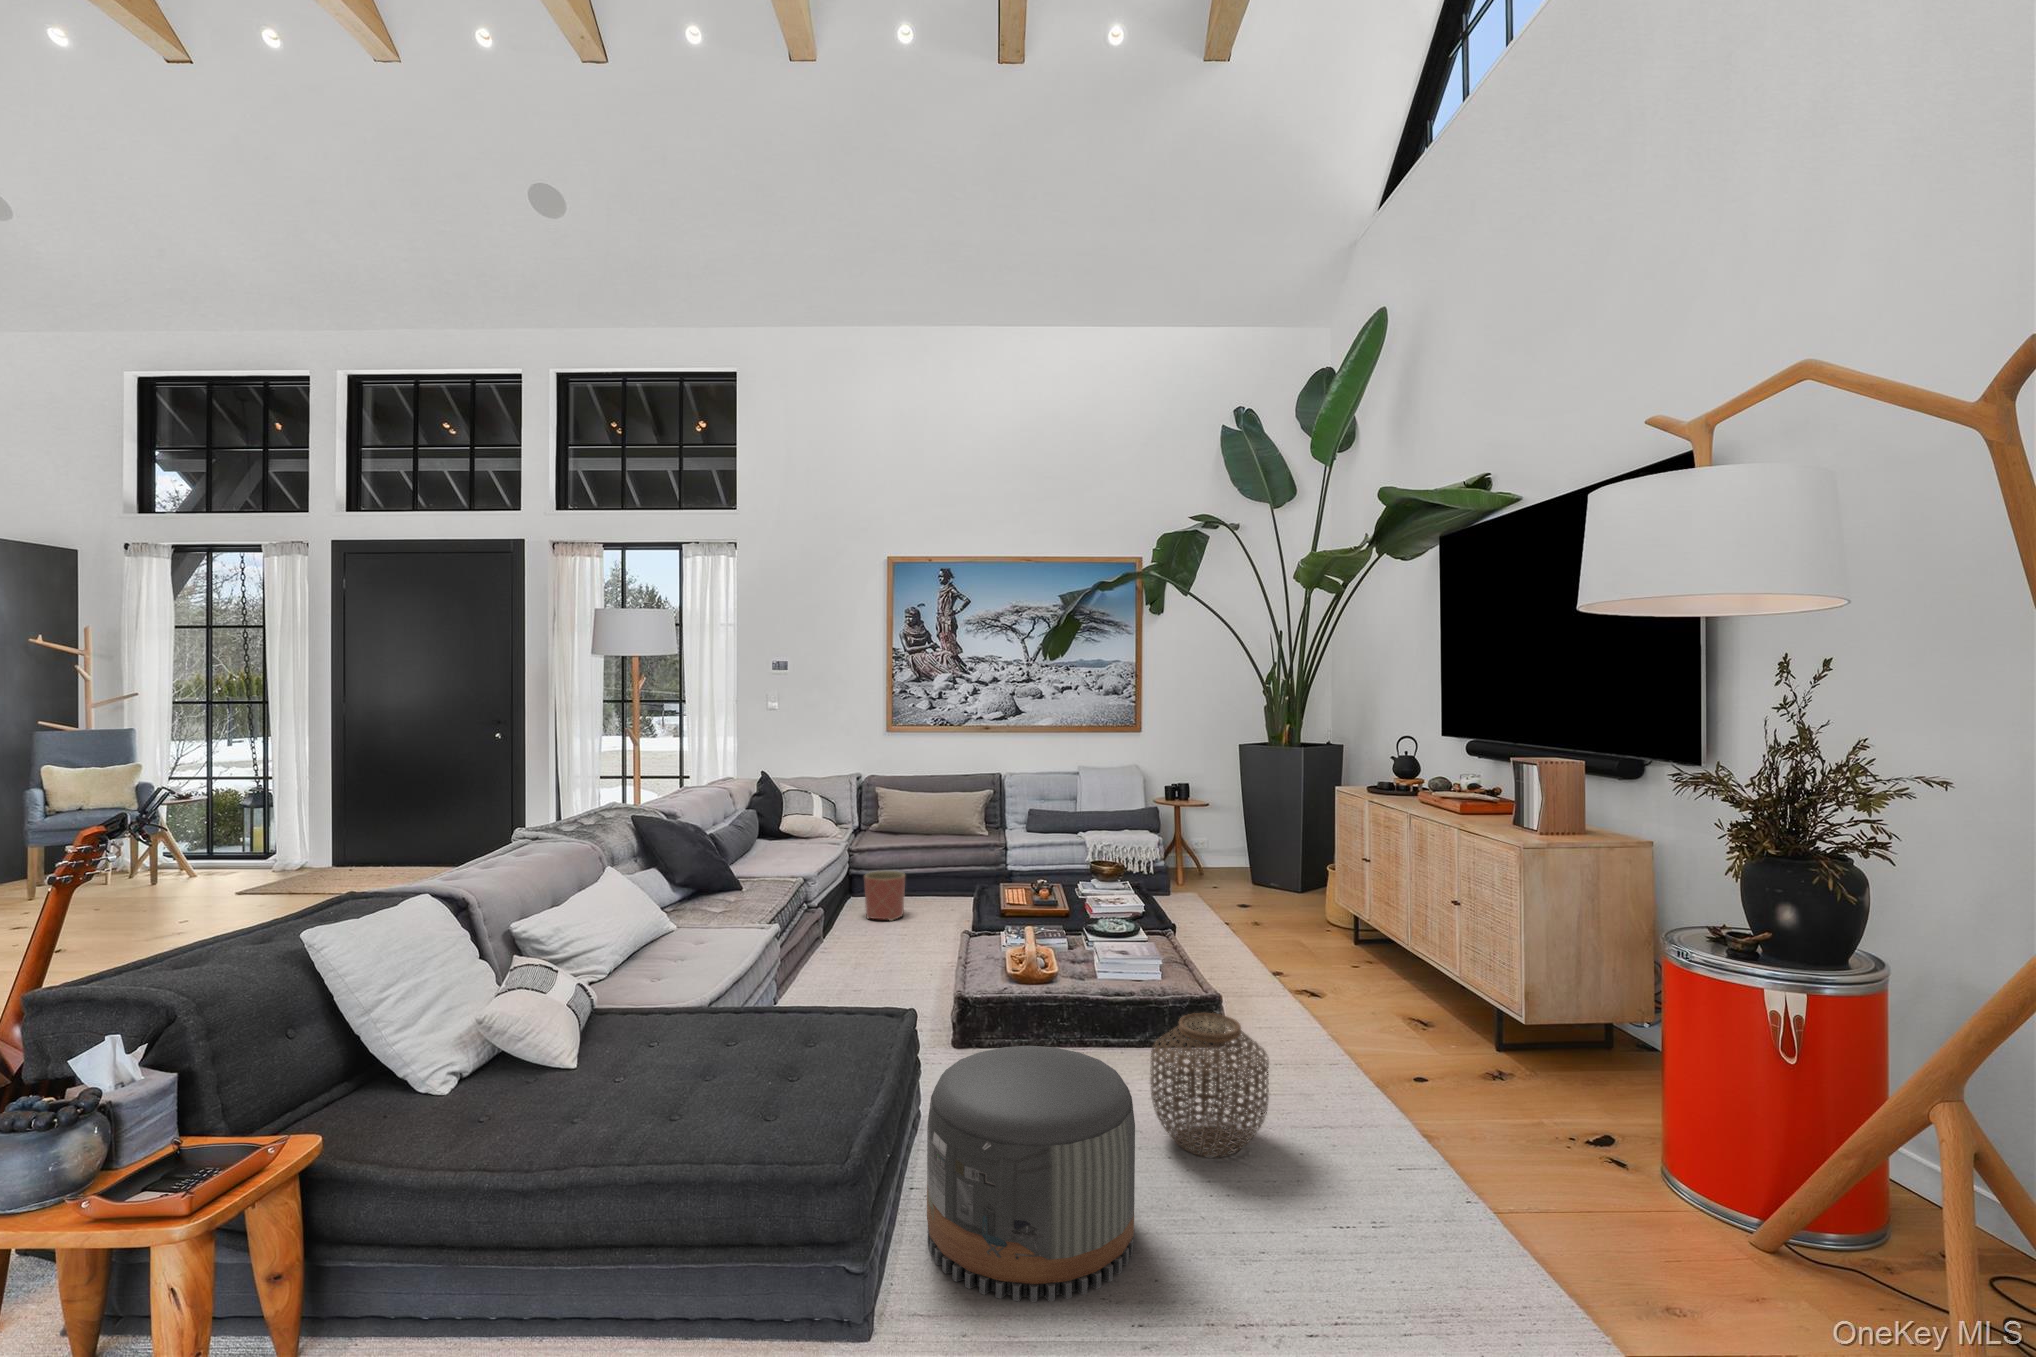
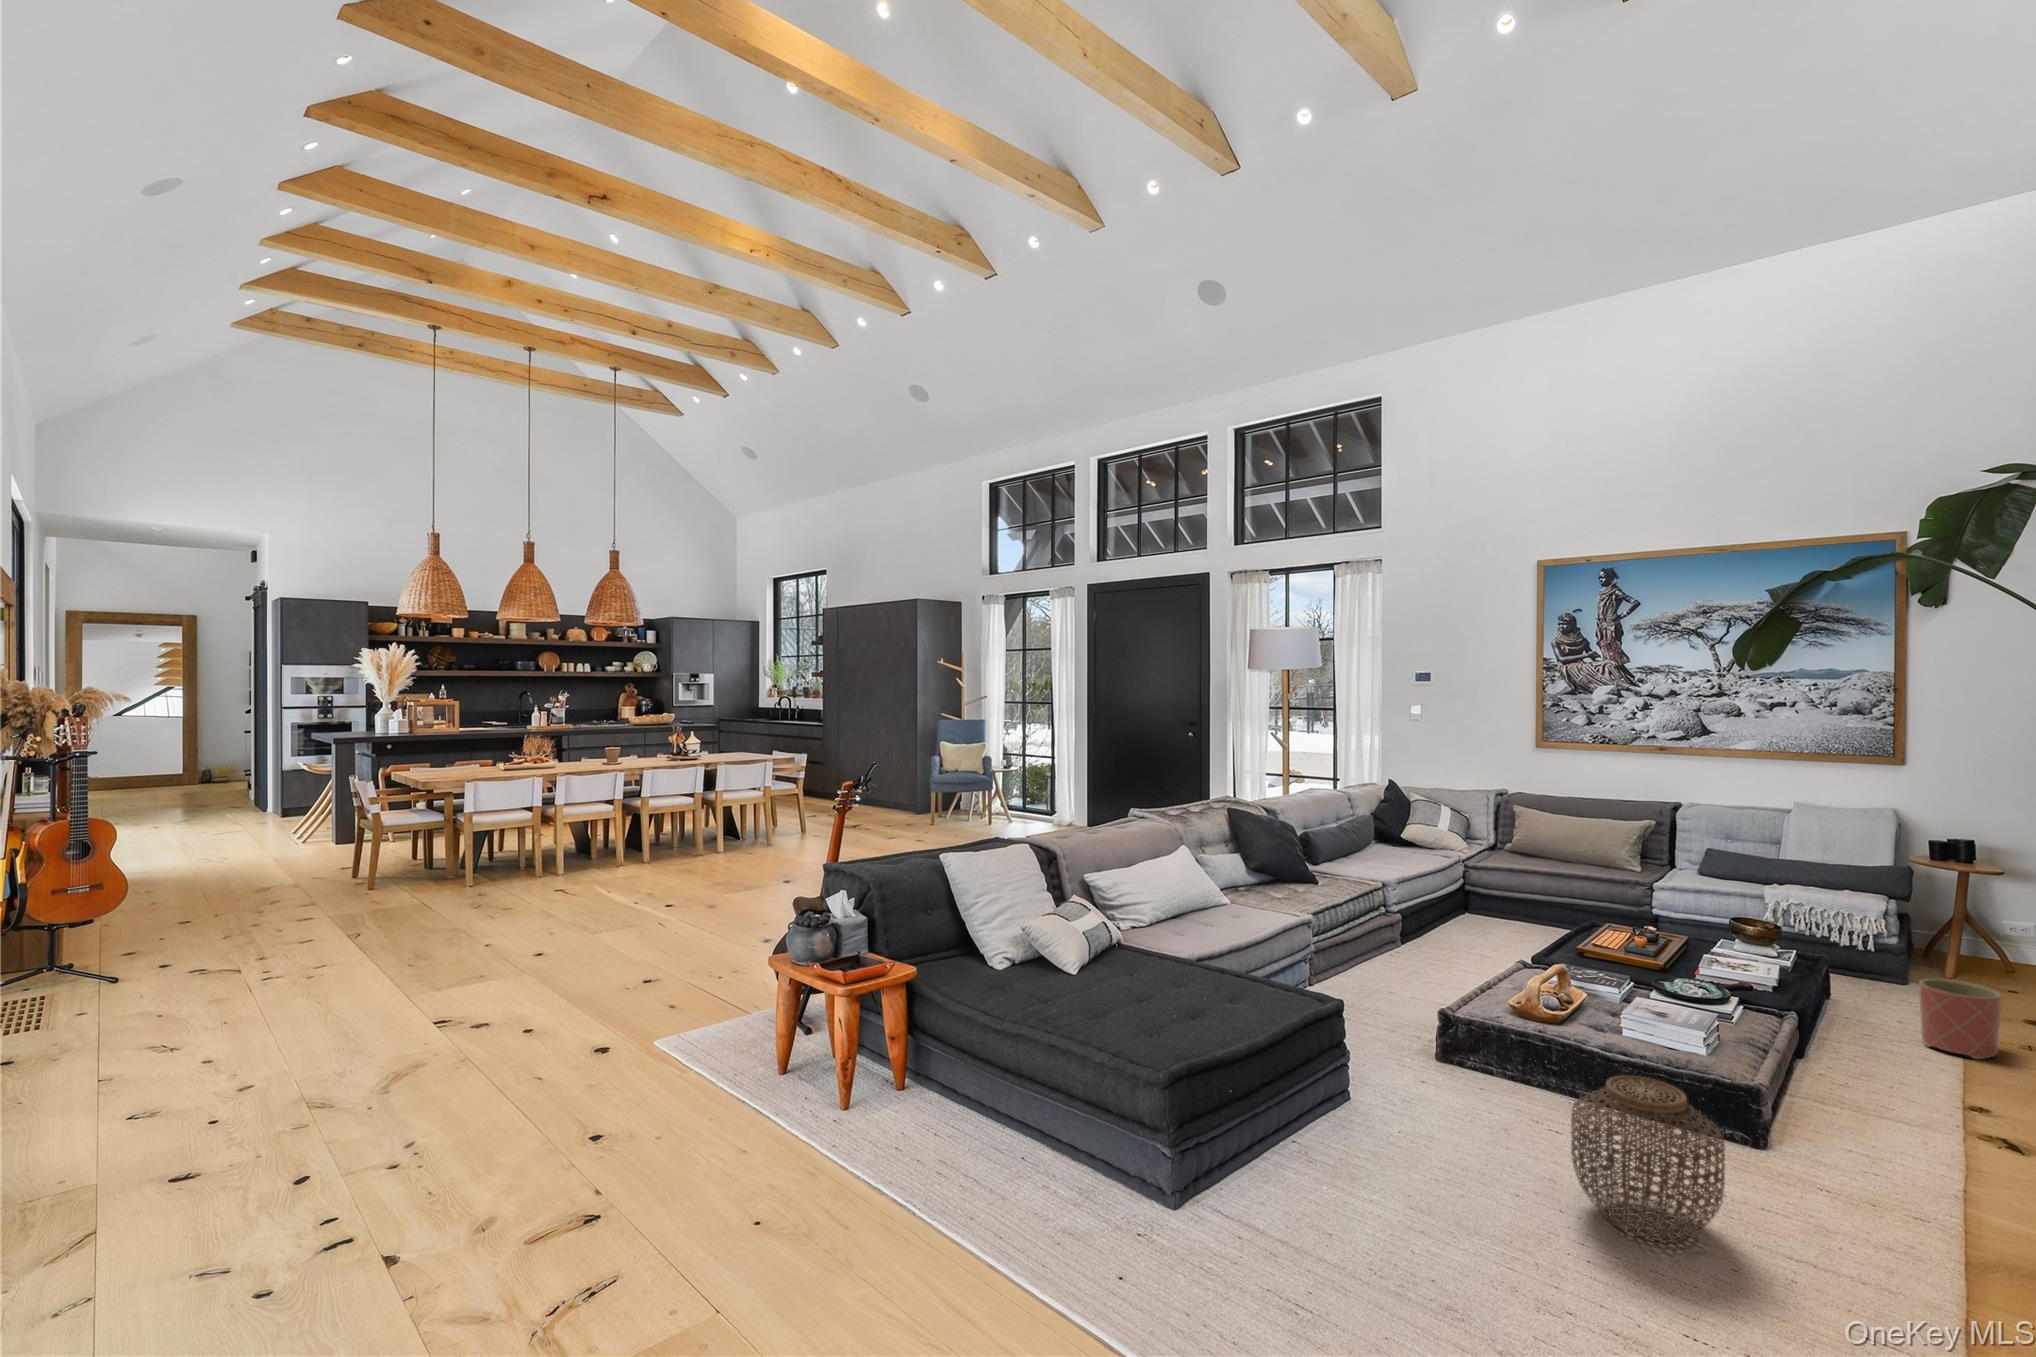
planter: present [864,871,905,921] -> present [1919,979,2001,1059]
pouf: present [927,1046,1135,1302] -> none [1271,1042,1475,1274]

